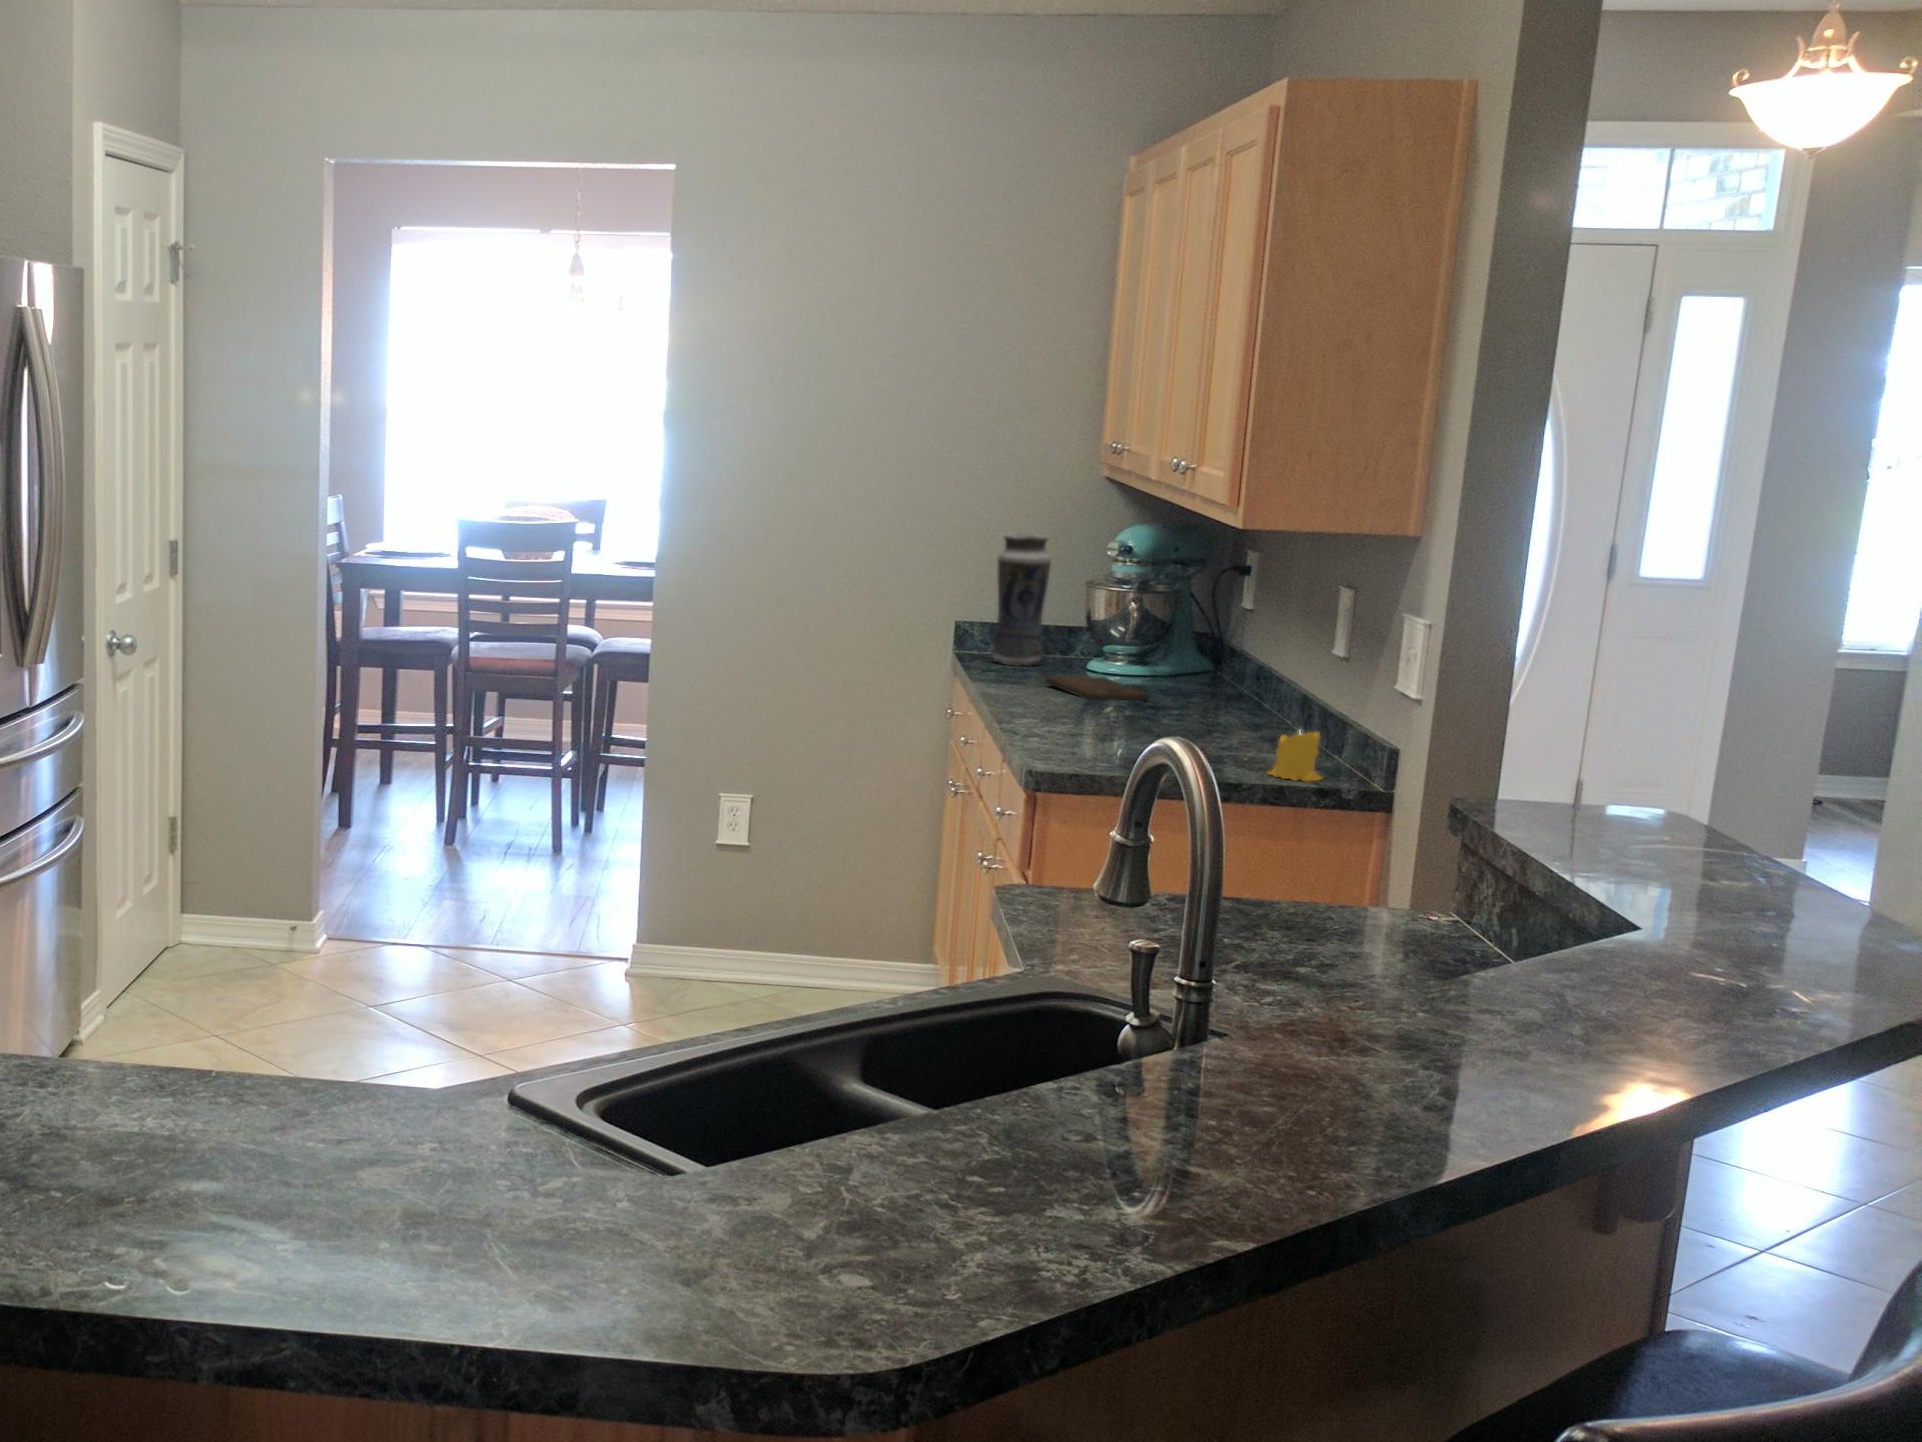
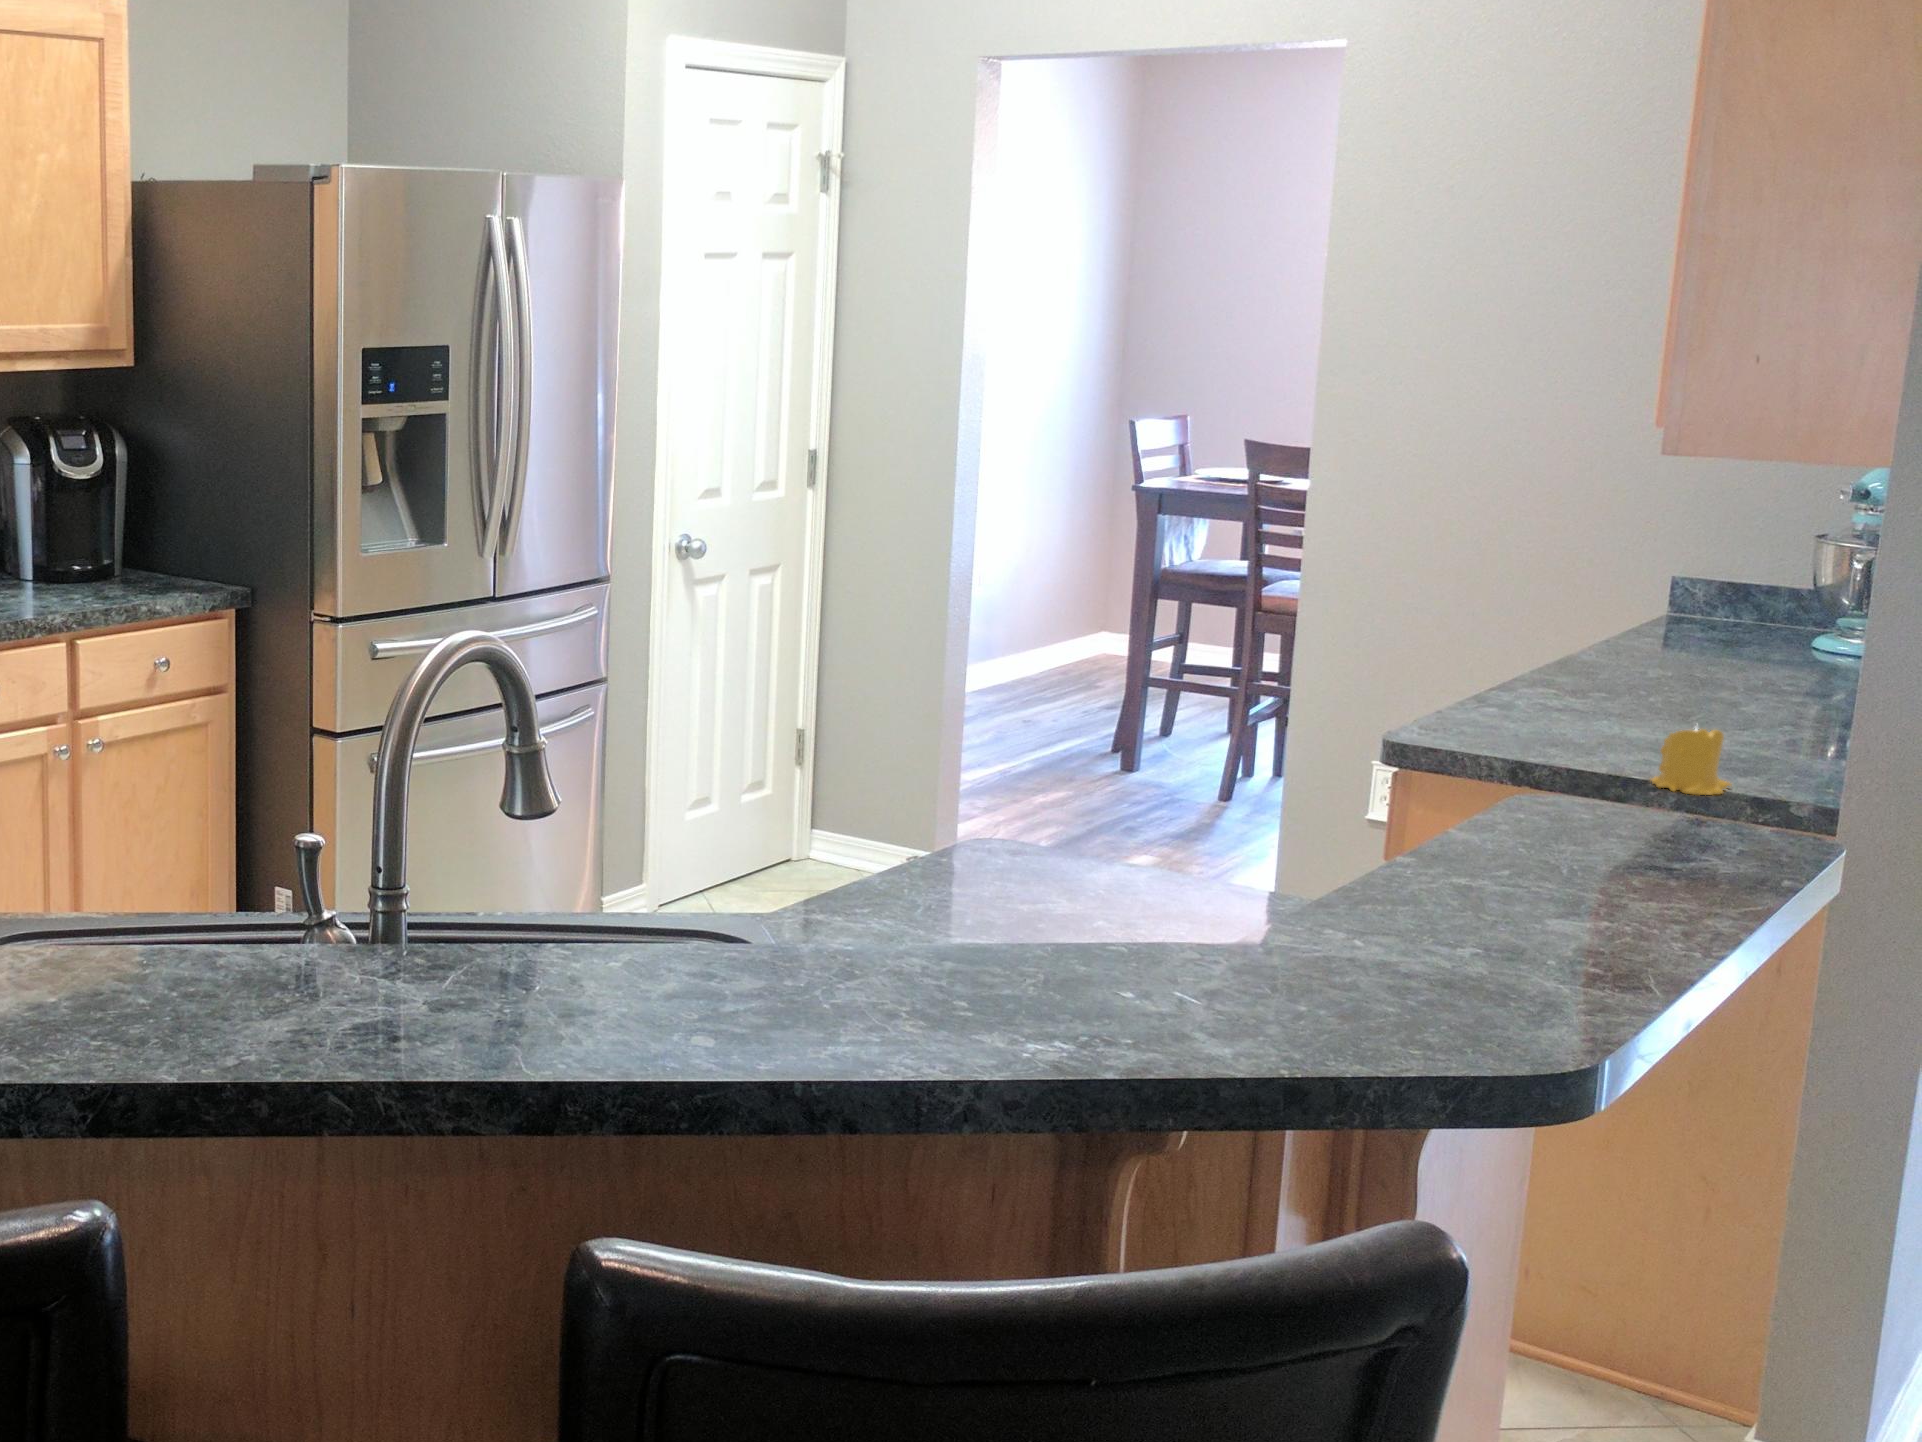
vase: present [992,533,1051,666] -> none [1682,471,1771,640]
cutting board: present [1046,676,1148,700] -> none [1670,650,1778,689]

